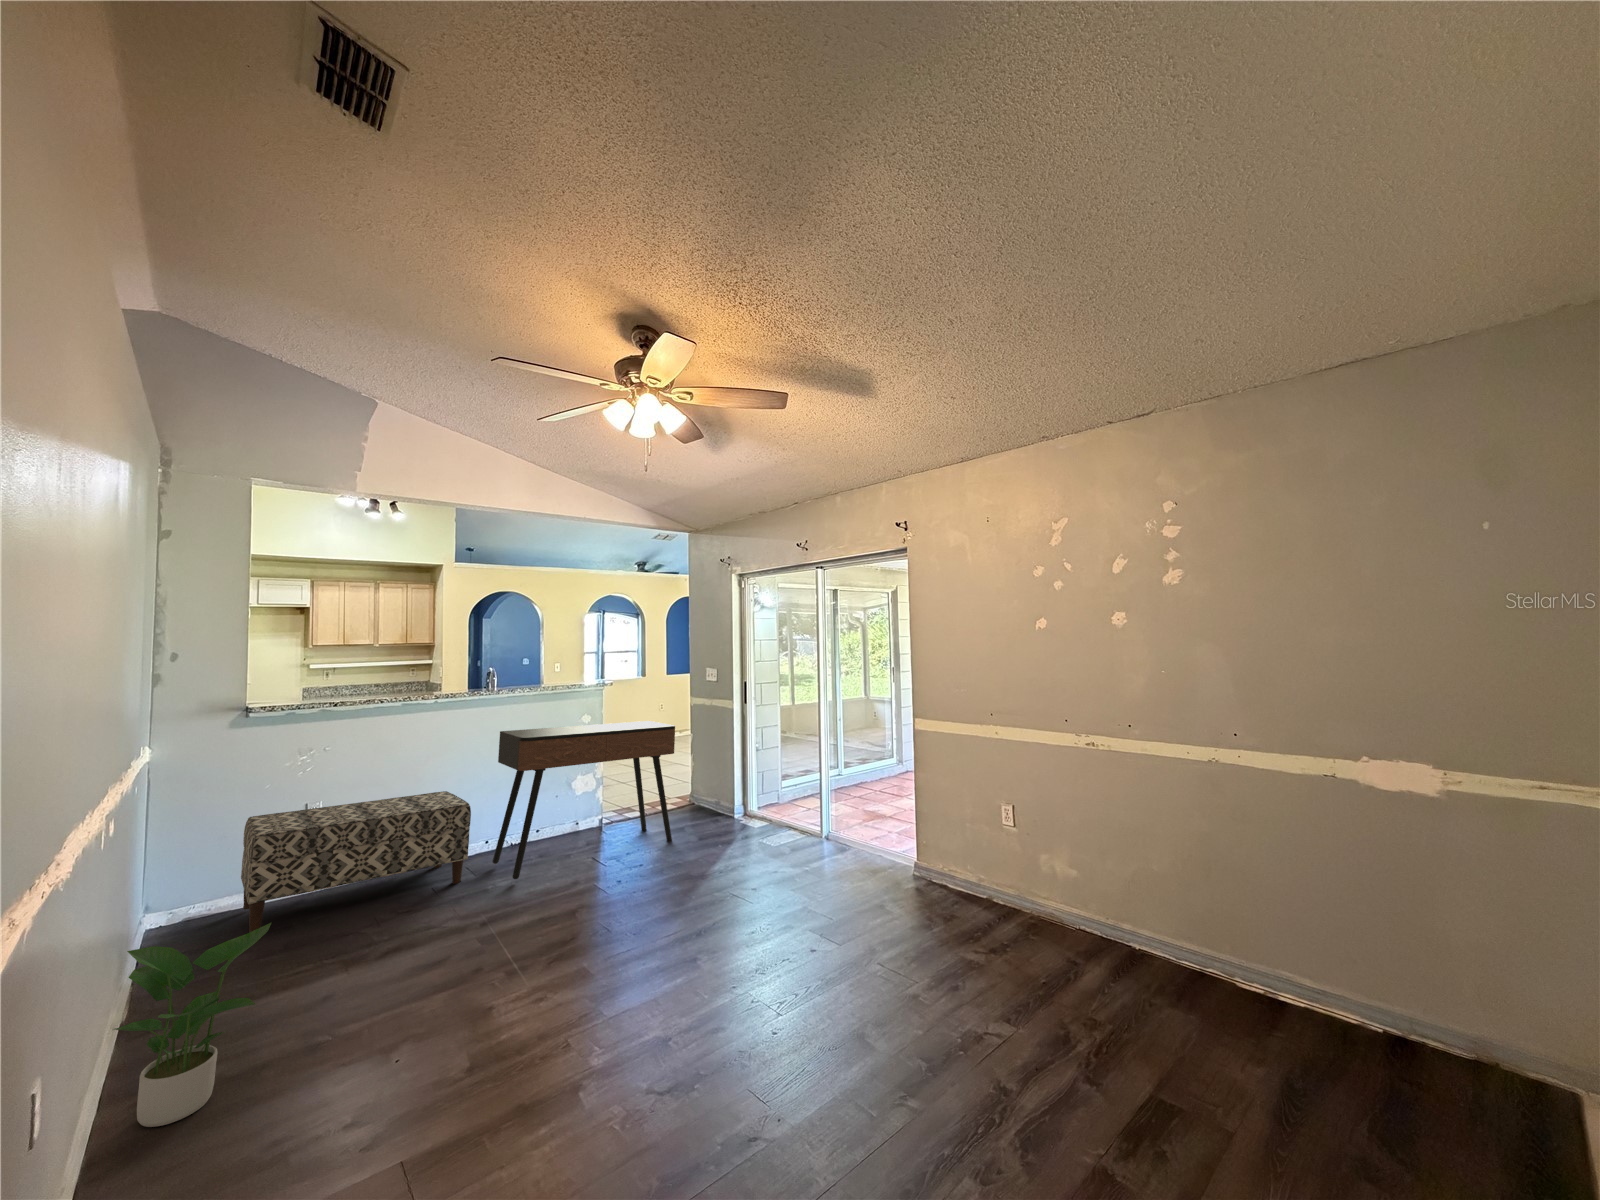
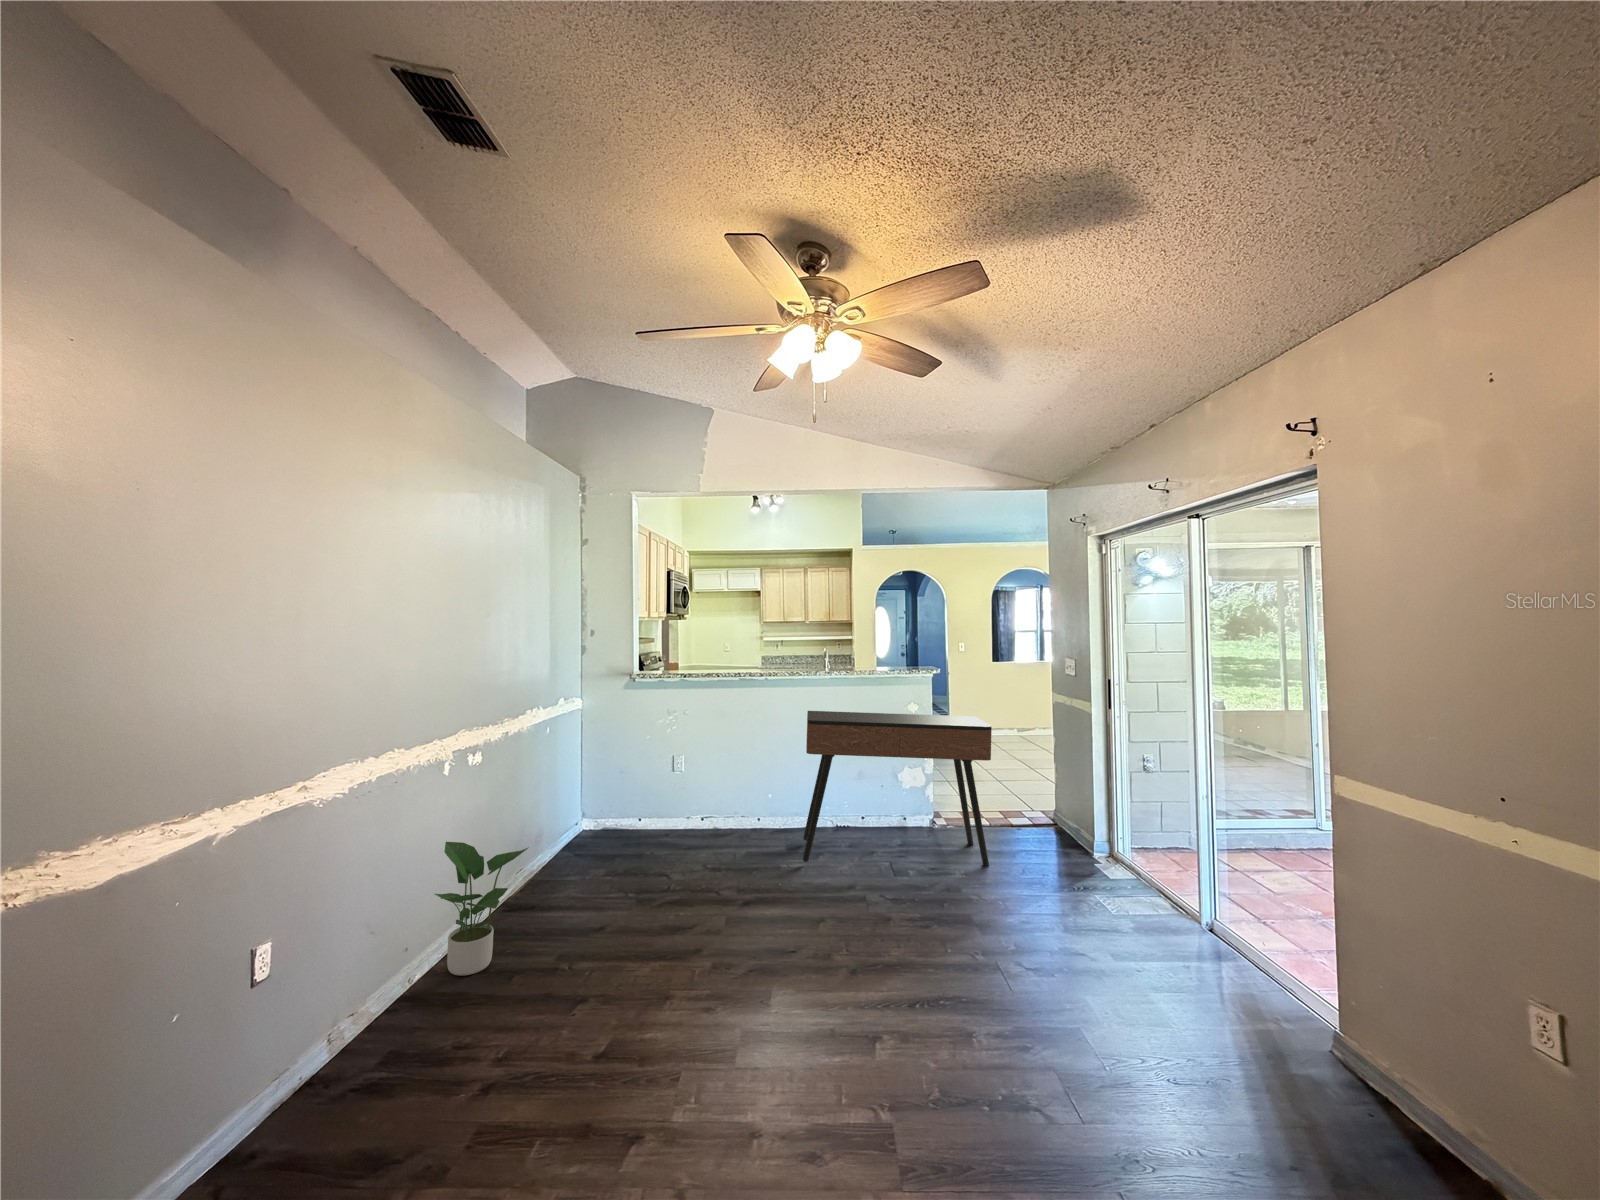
bench: present [241,791,471,932] -> none [617,757,779,852]

